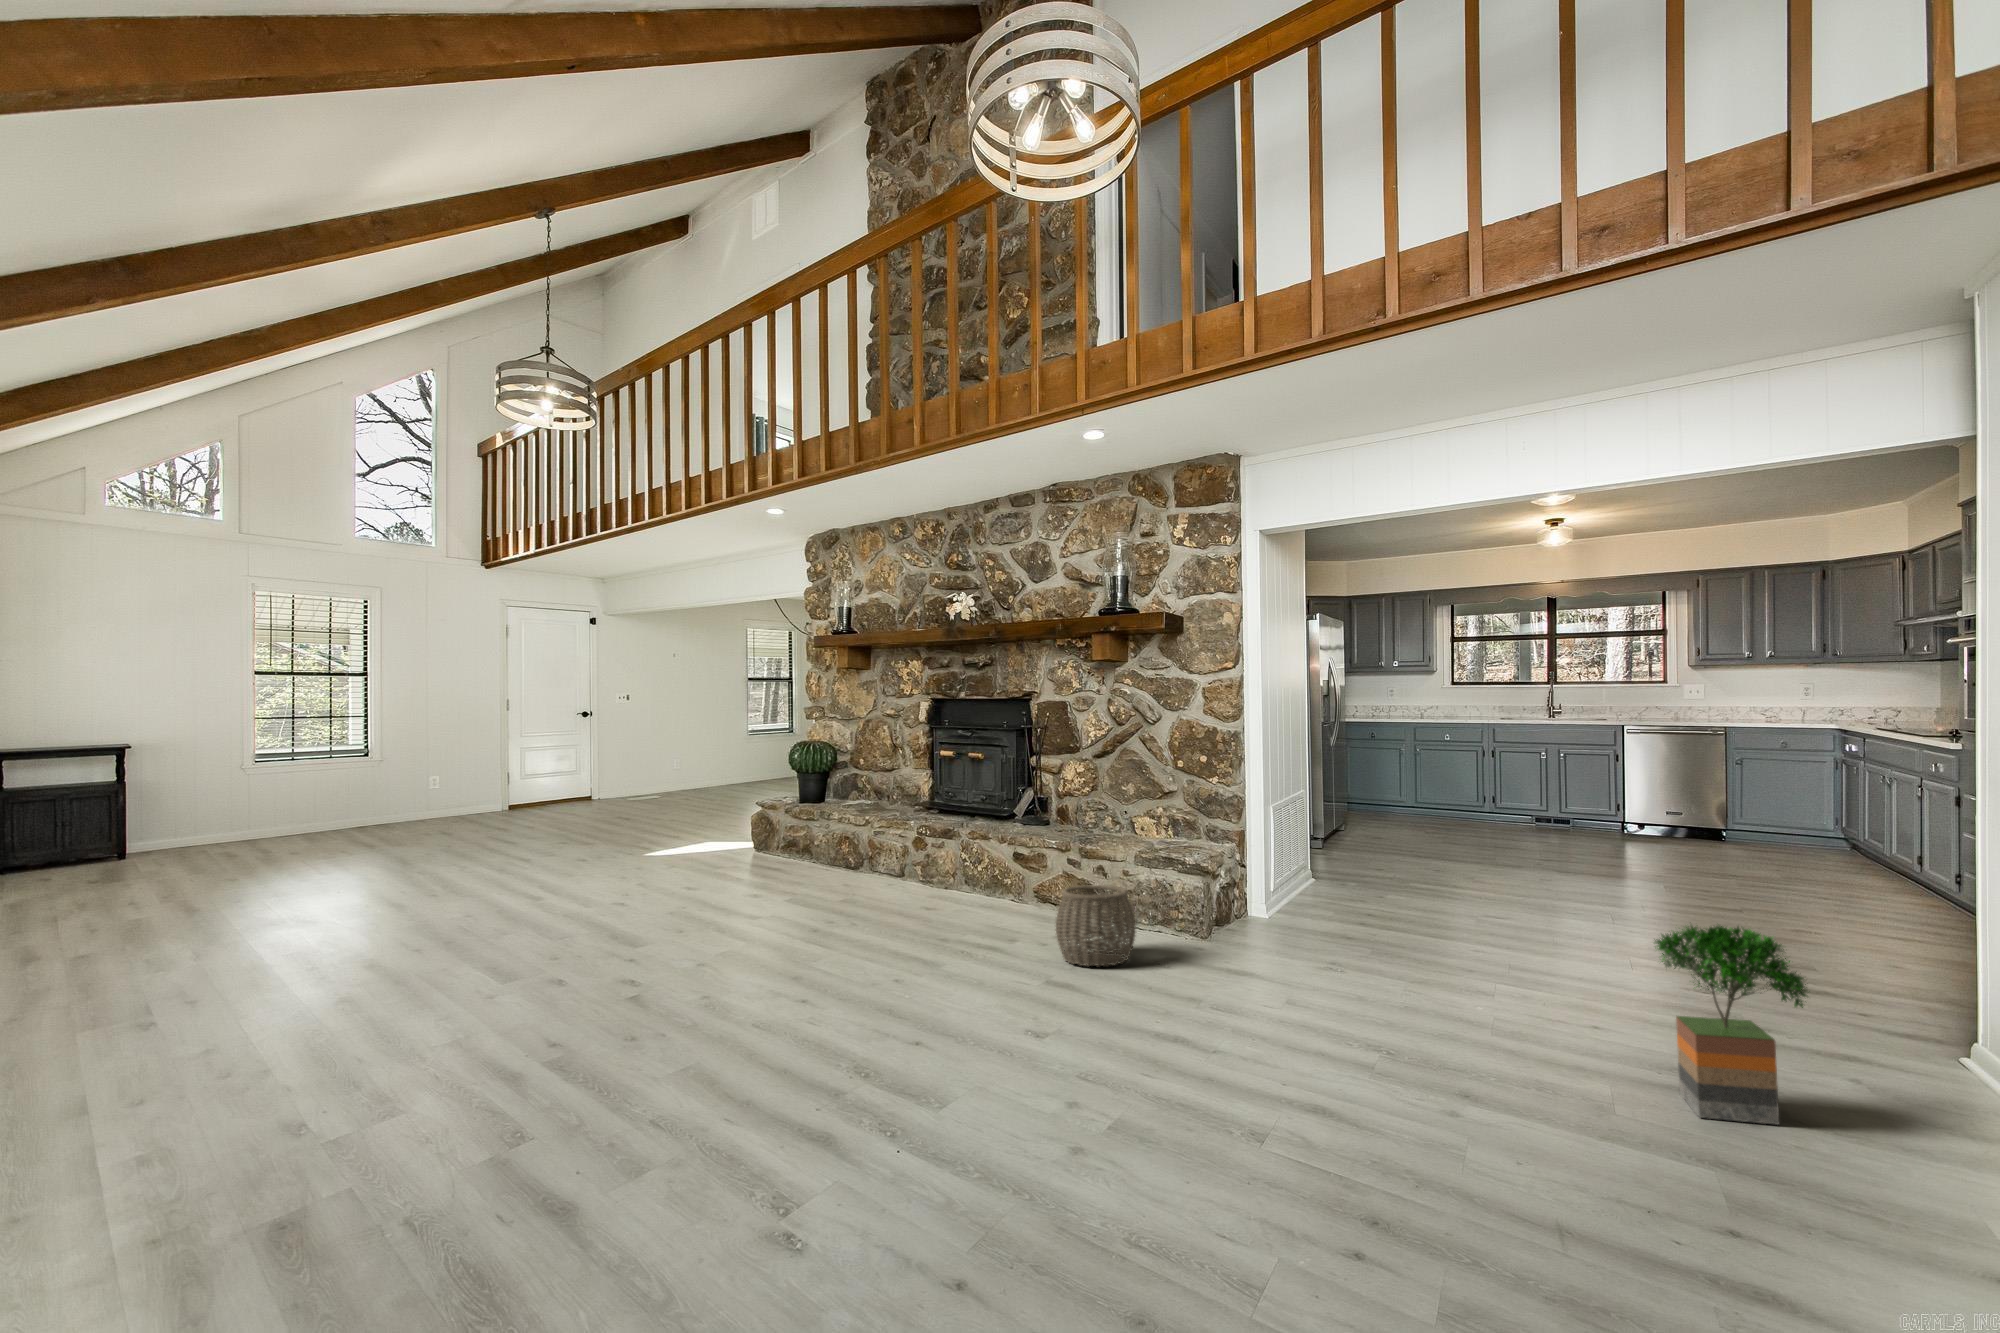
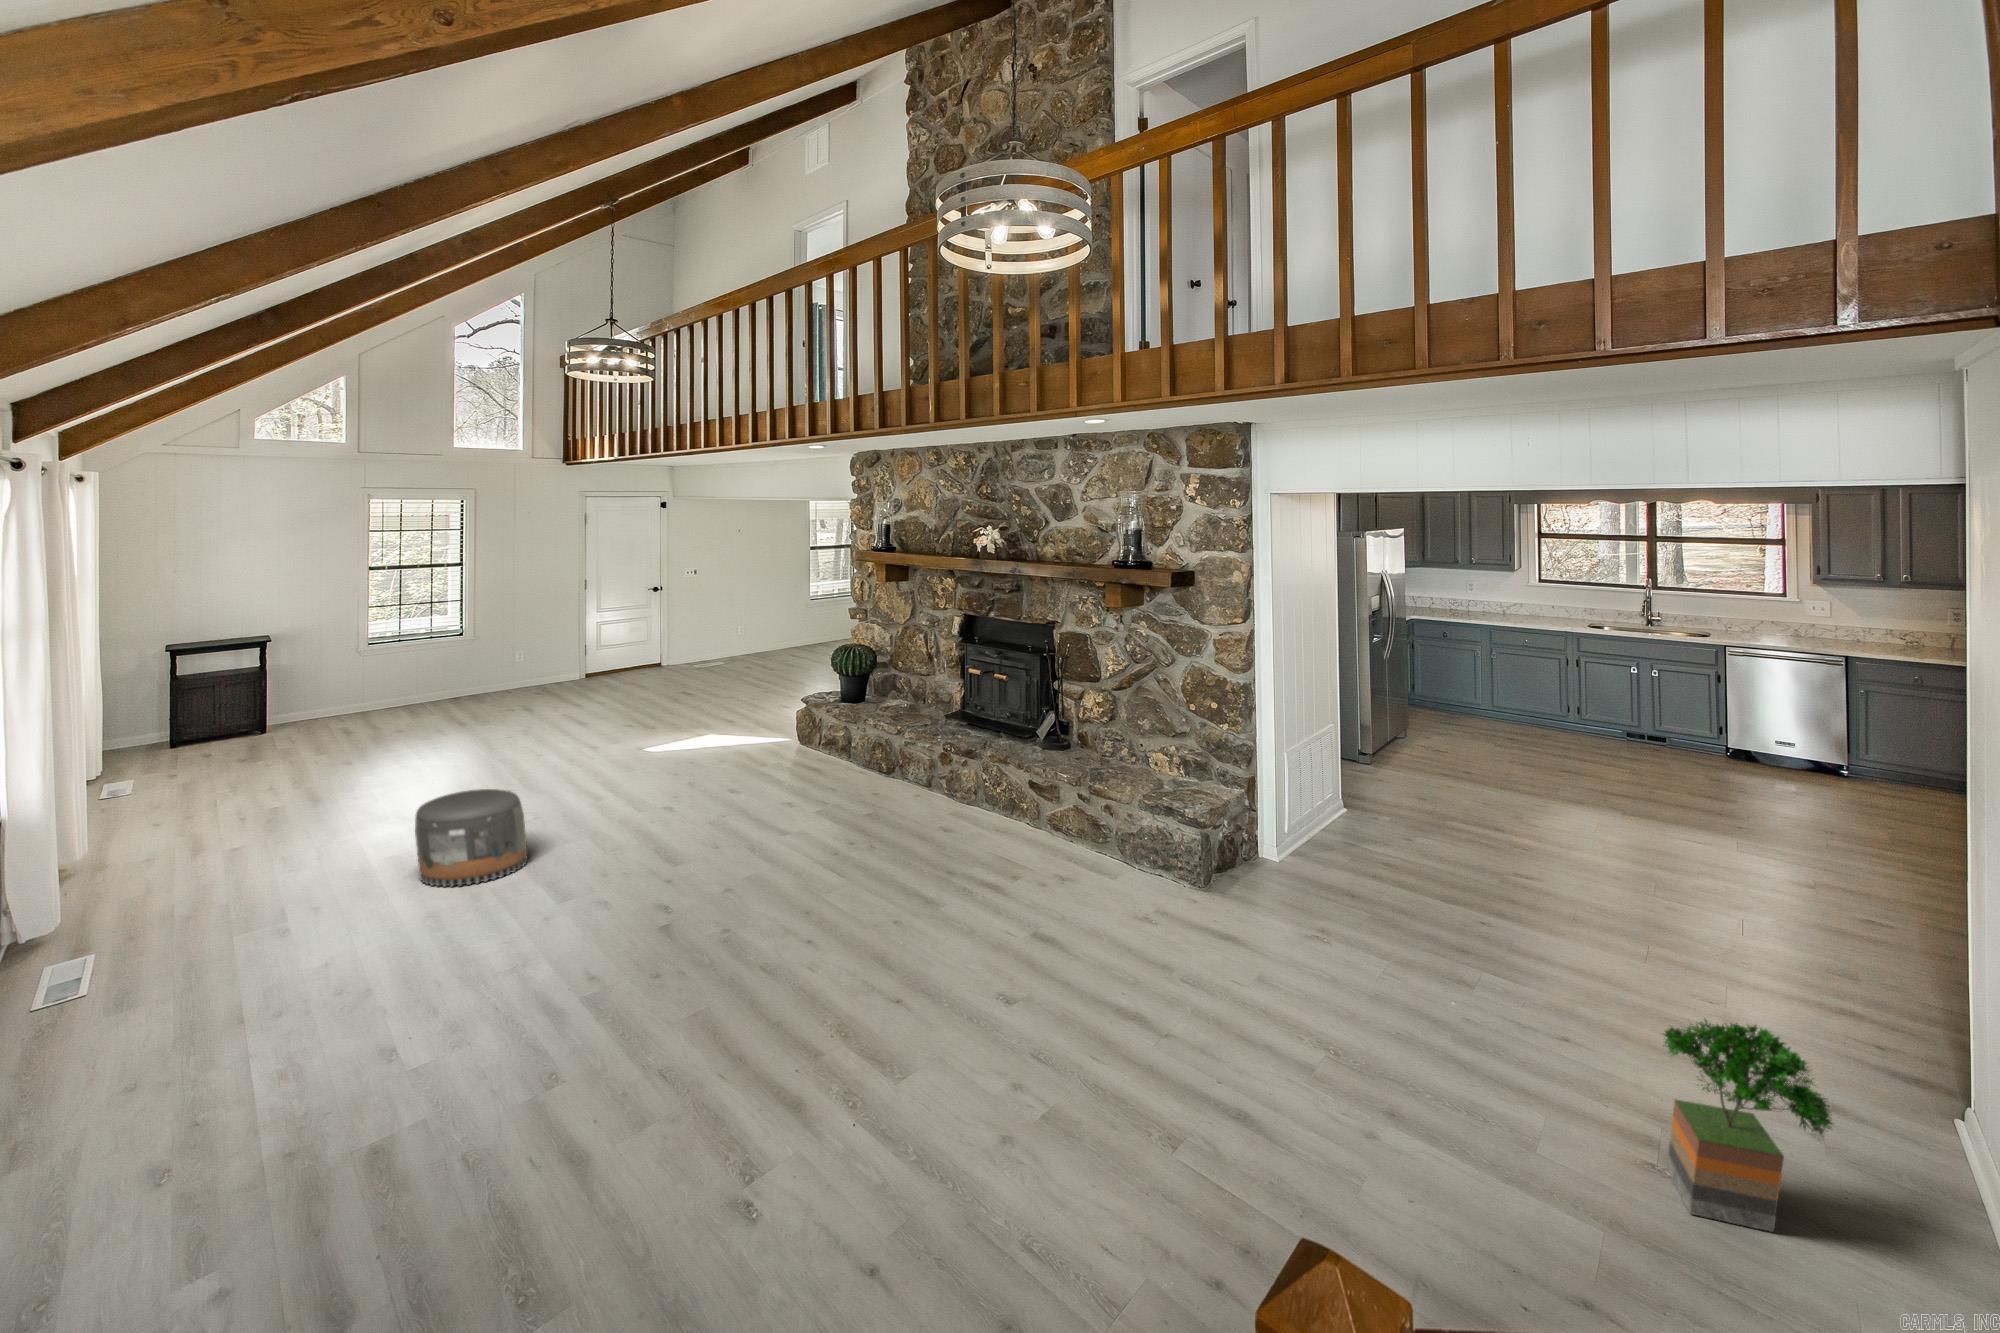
pouf: none [326,858,448,958] -> present [415,789,528,886]
woven basket: present [1055,885,1136,966] -> none [1063,845,1139,928]

